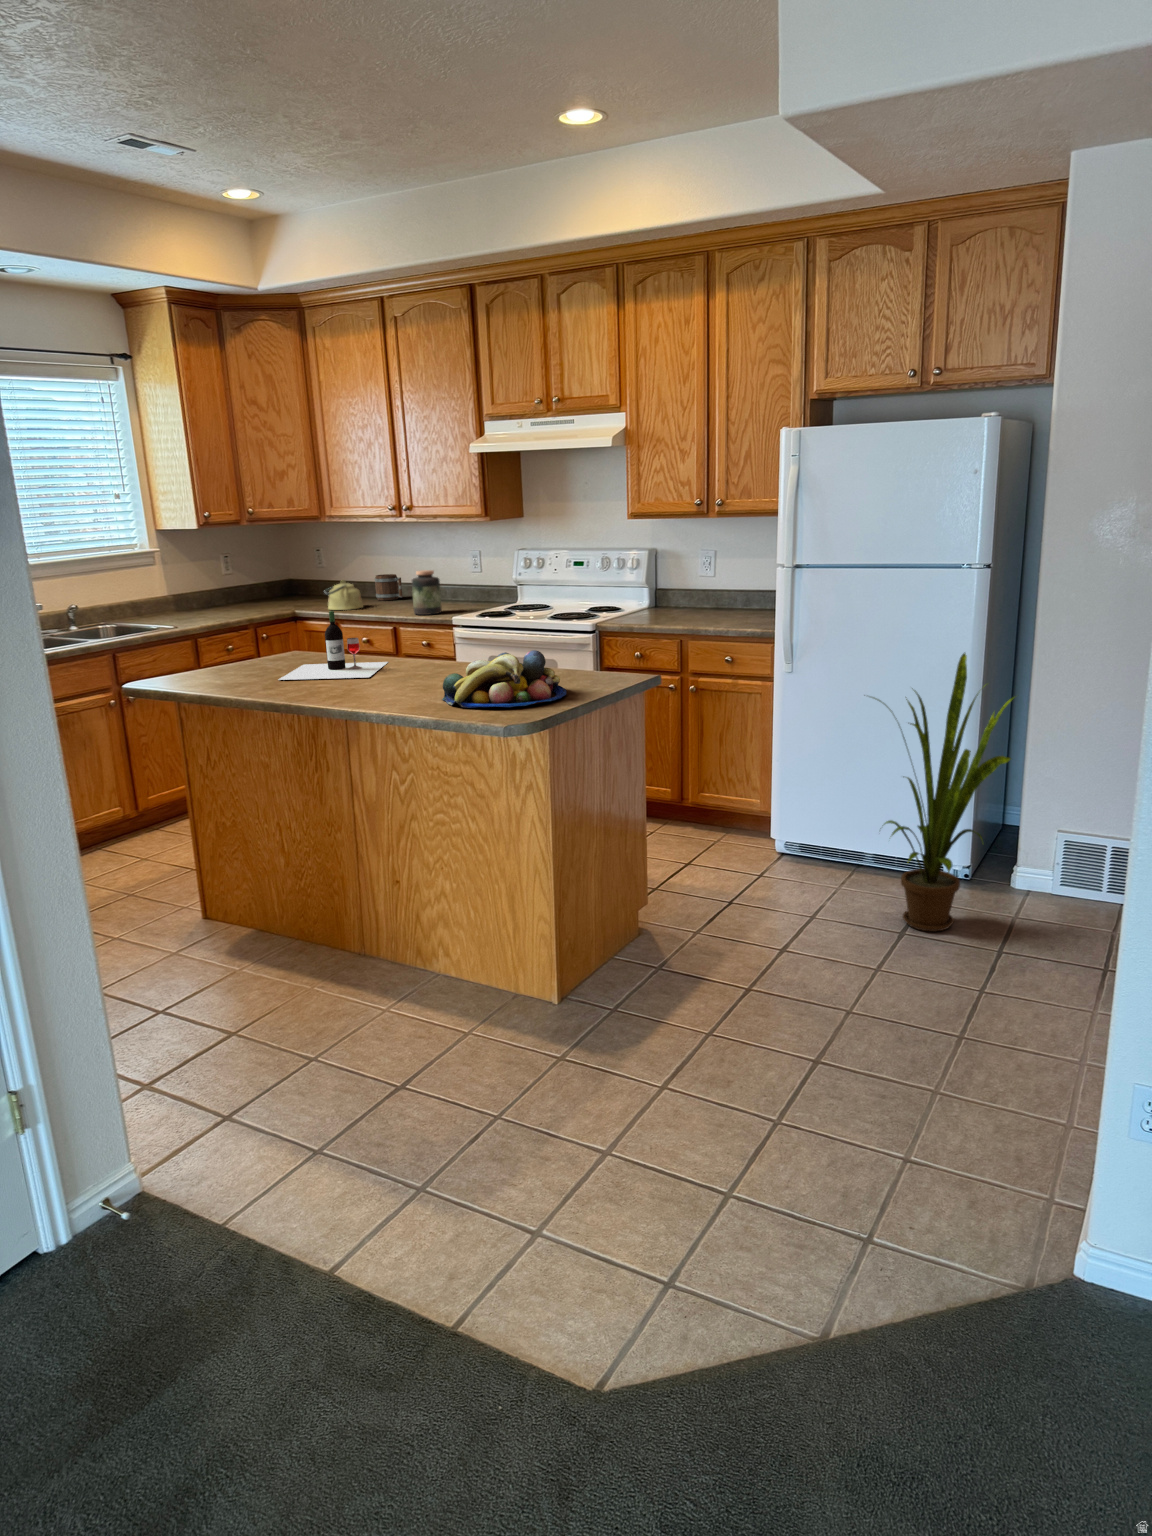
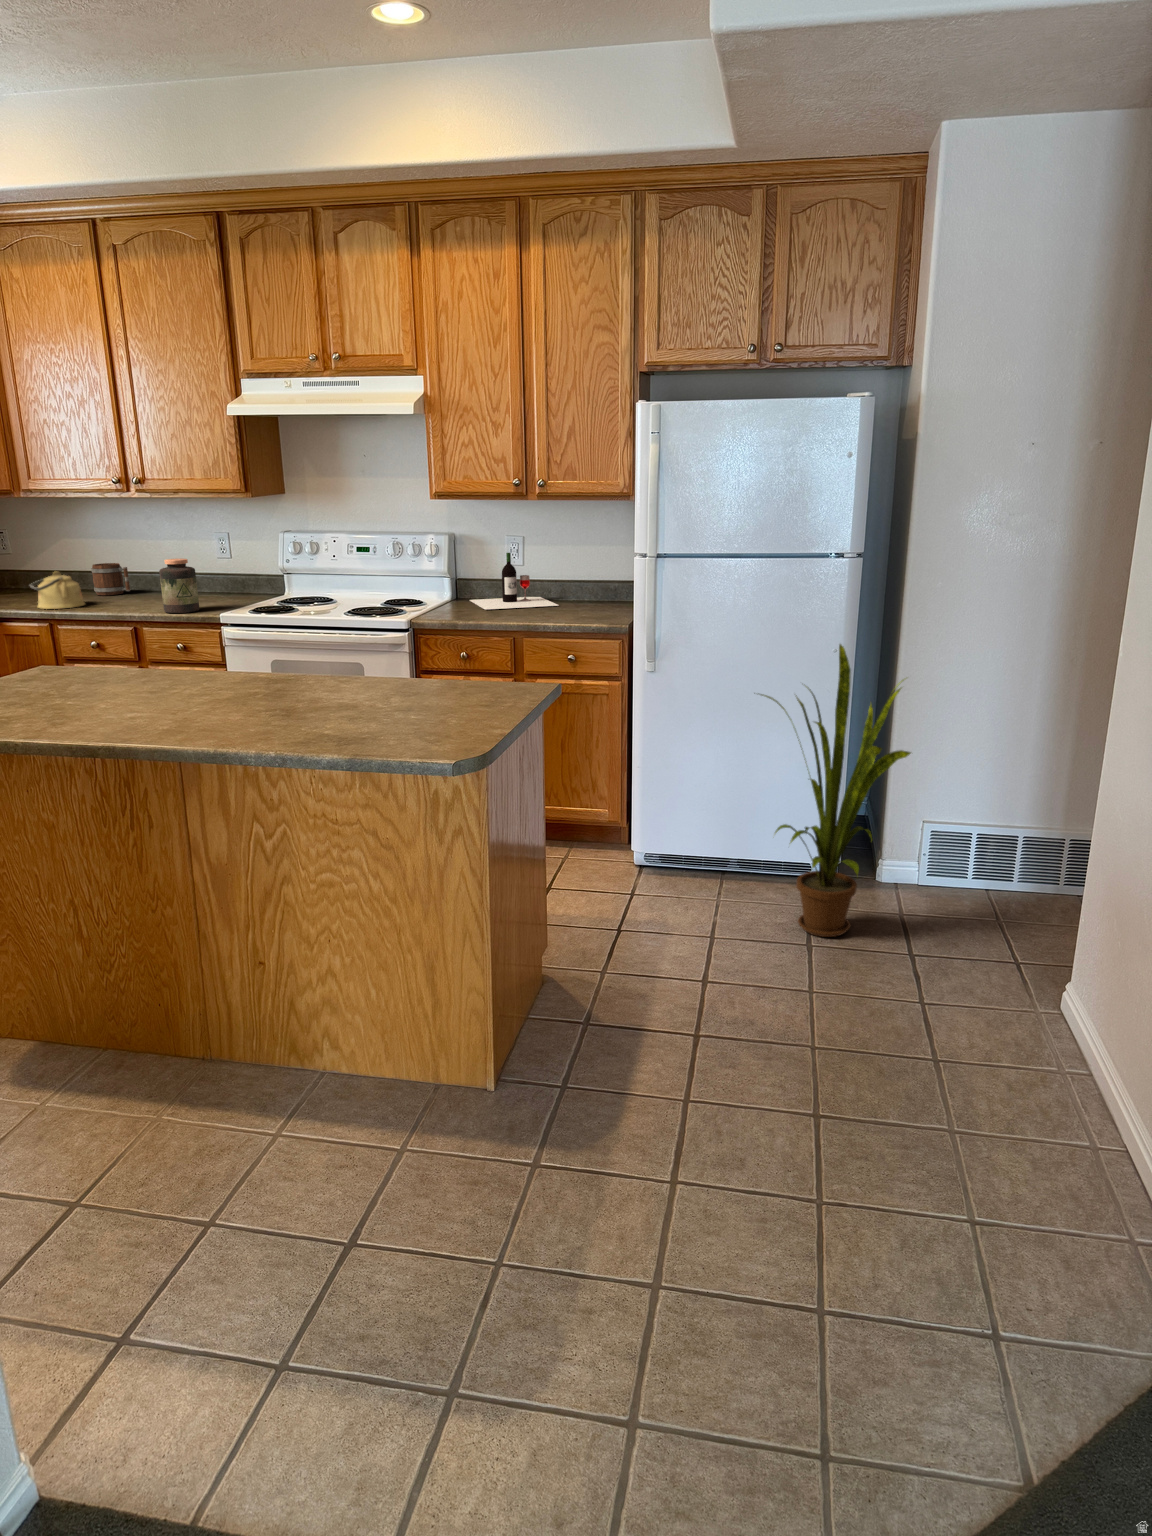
wine bottle: present [278,611,388,680] -> present [470,553,558,609]
fruit bowl: present [442,650,567,708] -> none [323,660,480,739]

